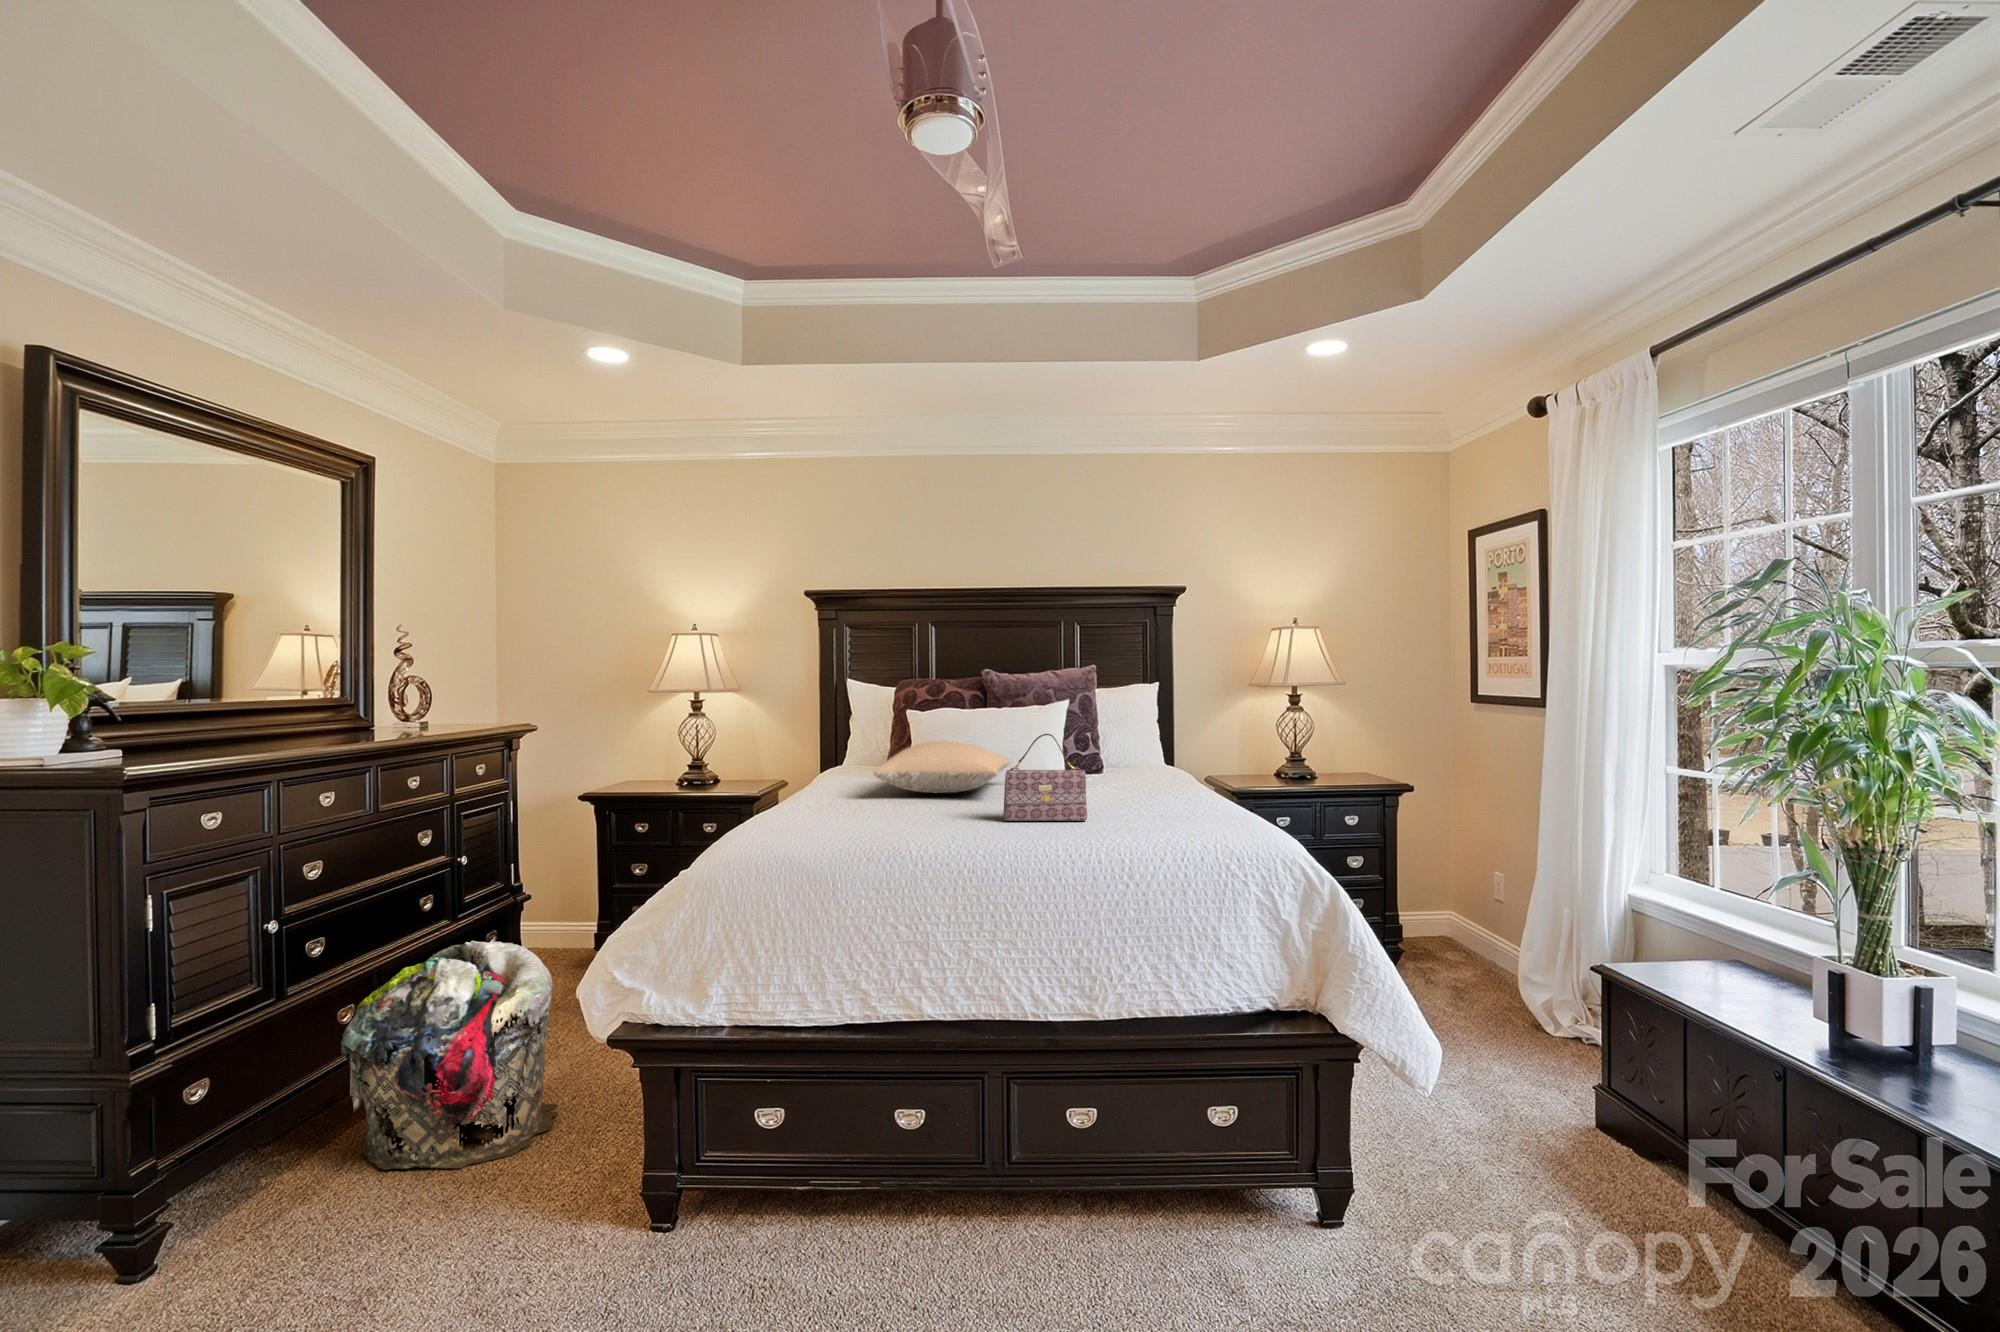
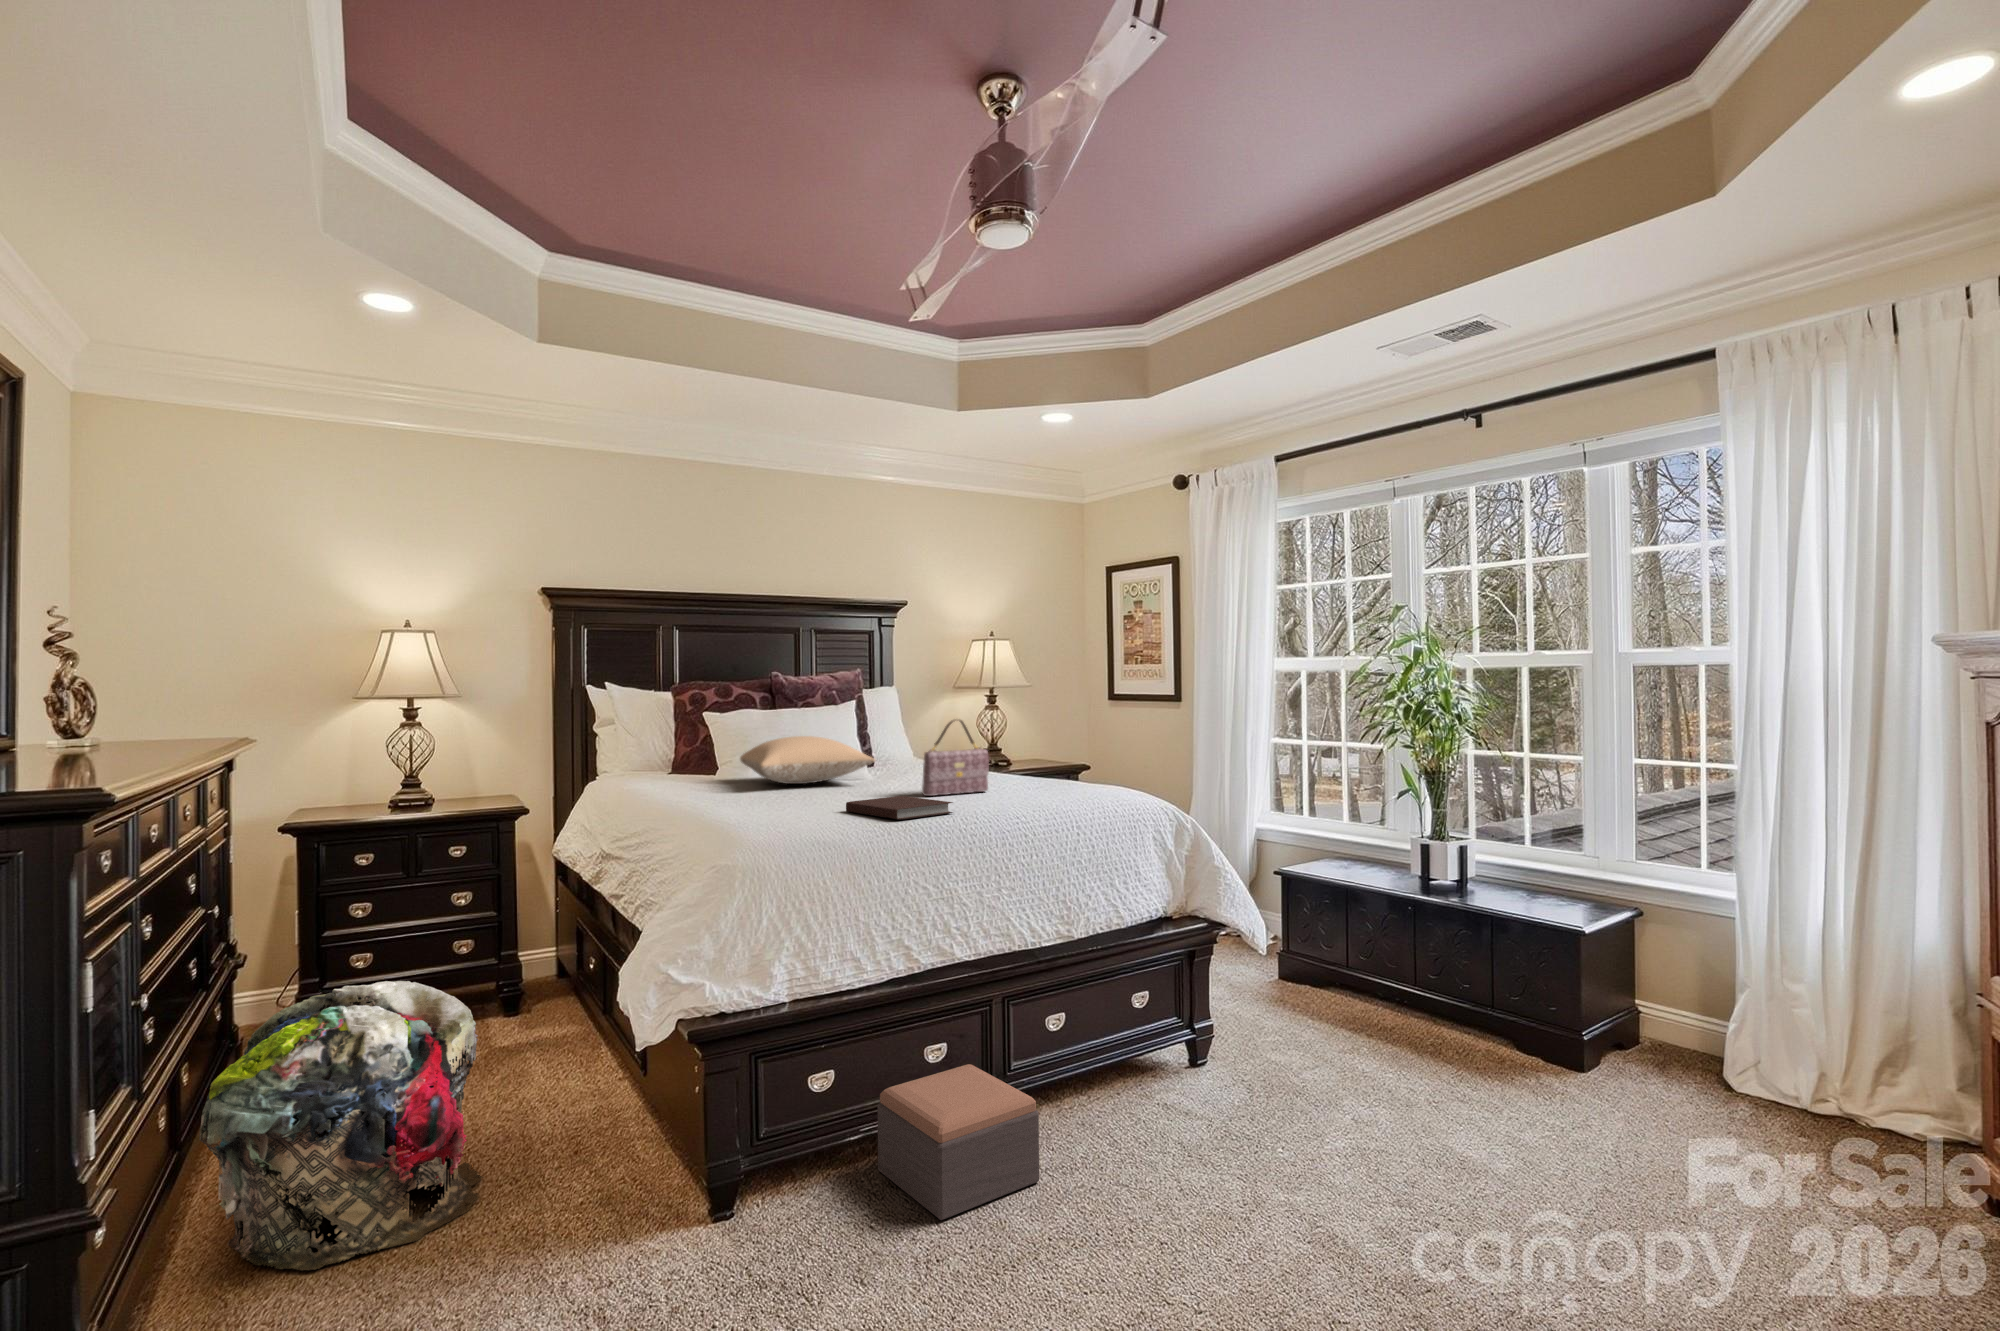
notebook: none [875,819,964,848] -> present [846,796,953,819]
footstool: none [807,1137,950,1301] -> present [877,1064,1040,1220]

